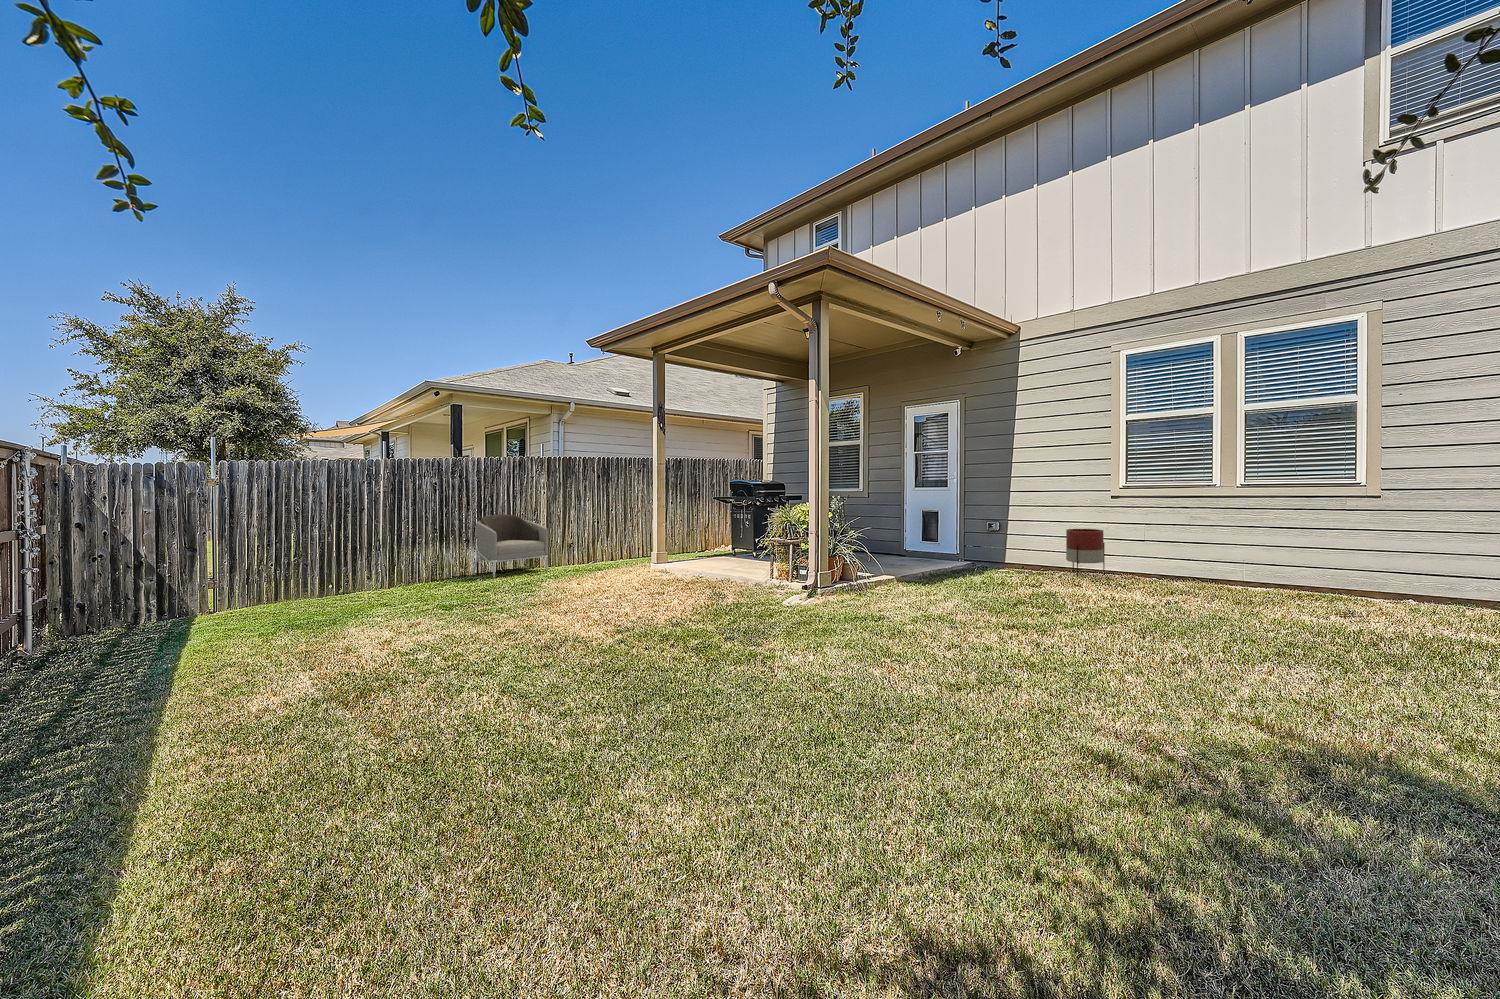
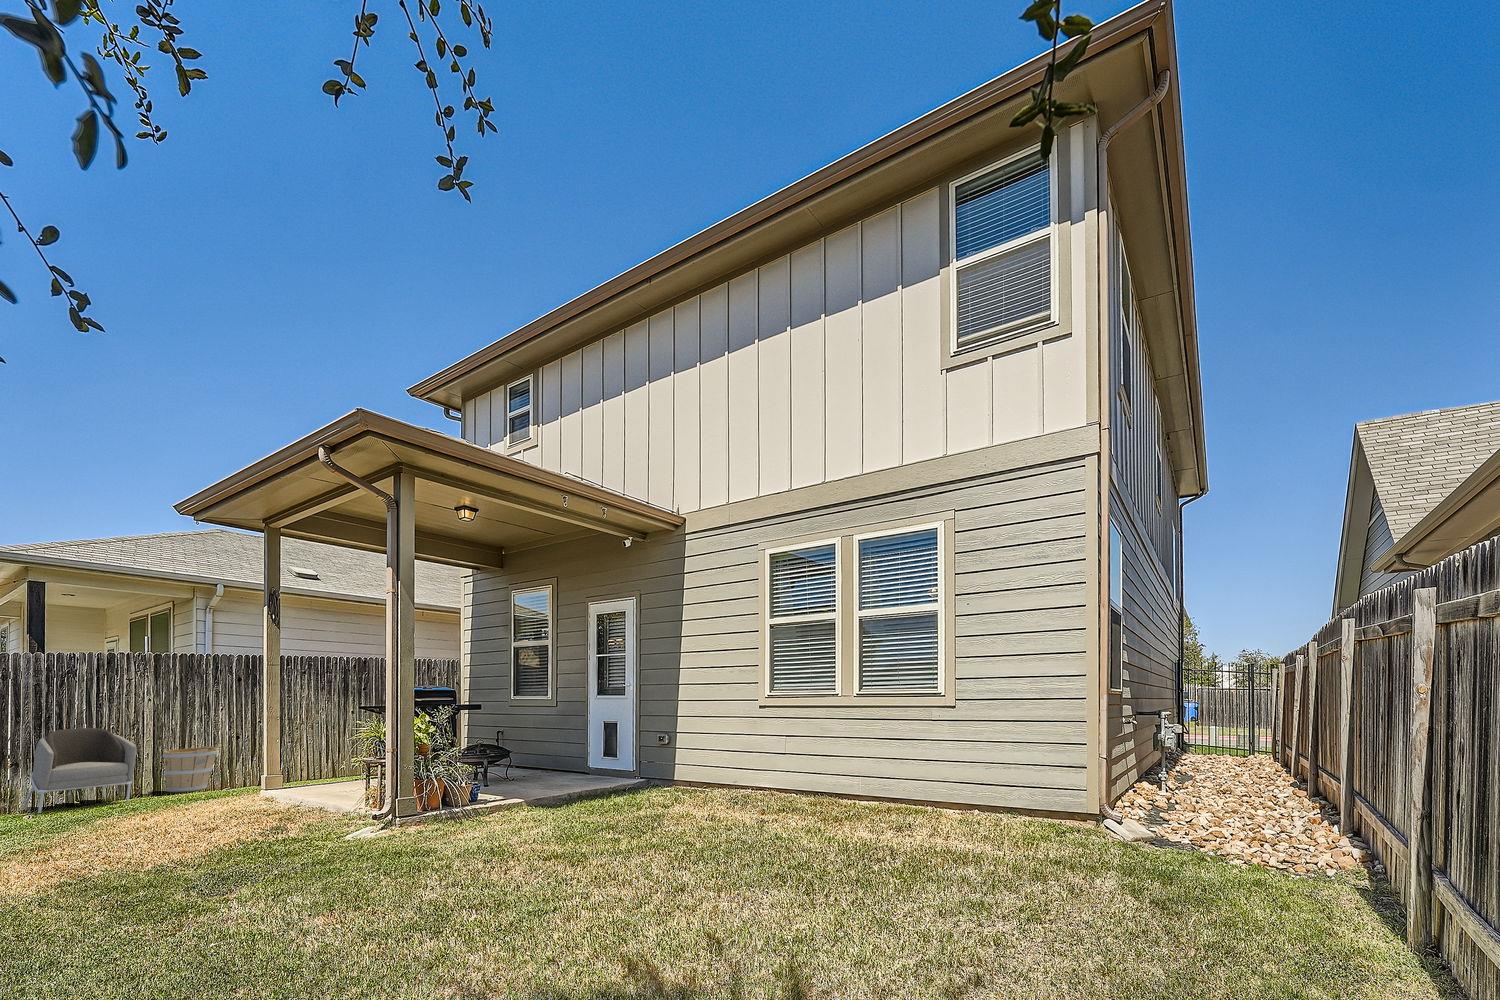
wooden bucket: none [557,529,595,564] -> present [163,746,218,792]
planter: present [1066,529,1105,577] -> none [713,742,751,799]

